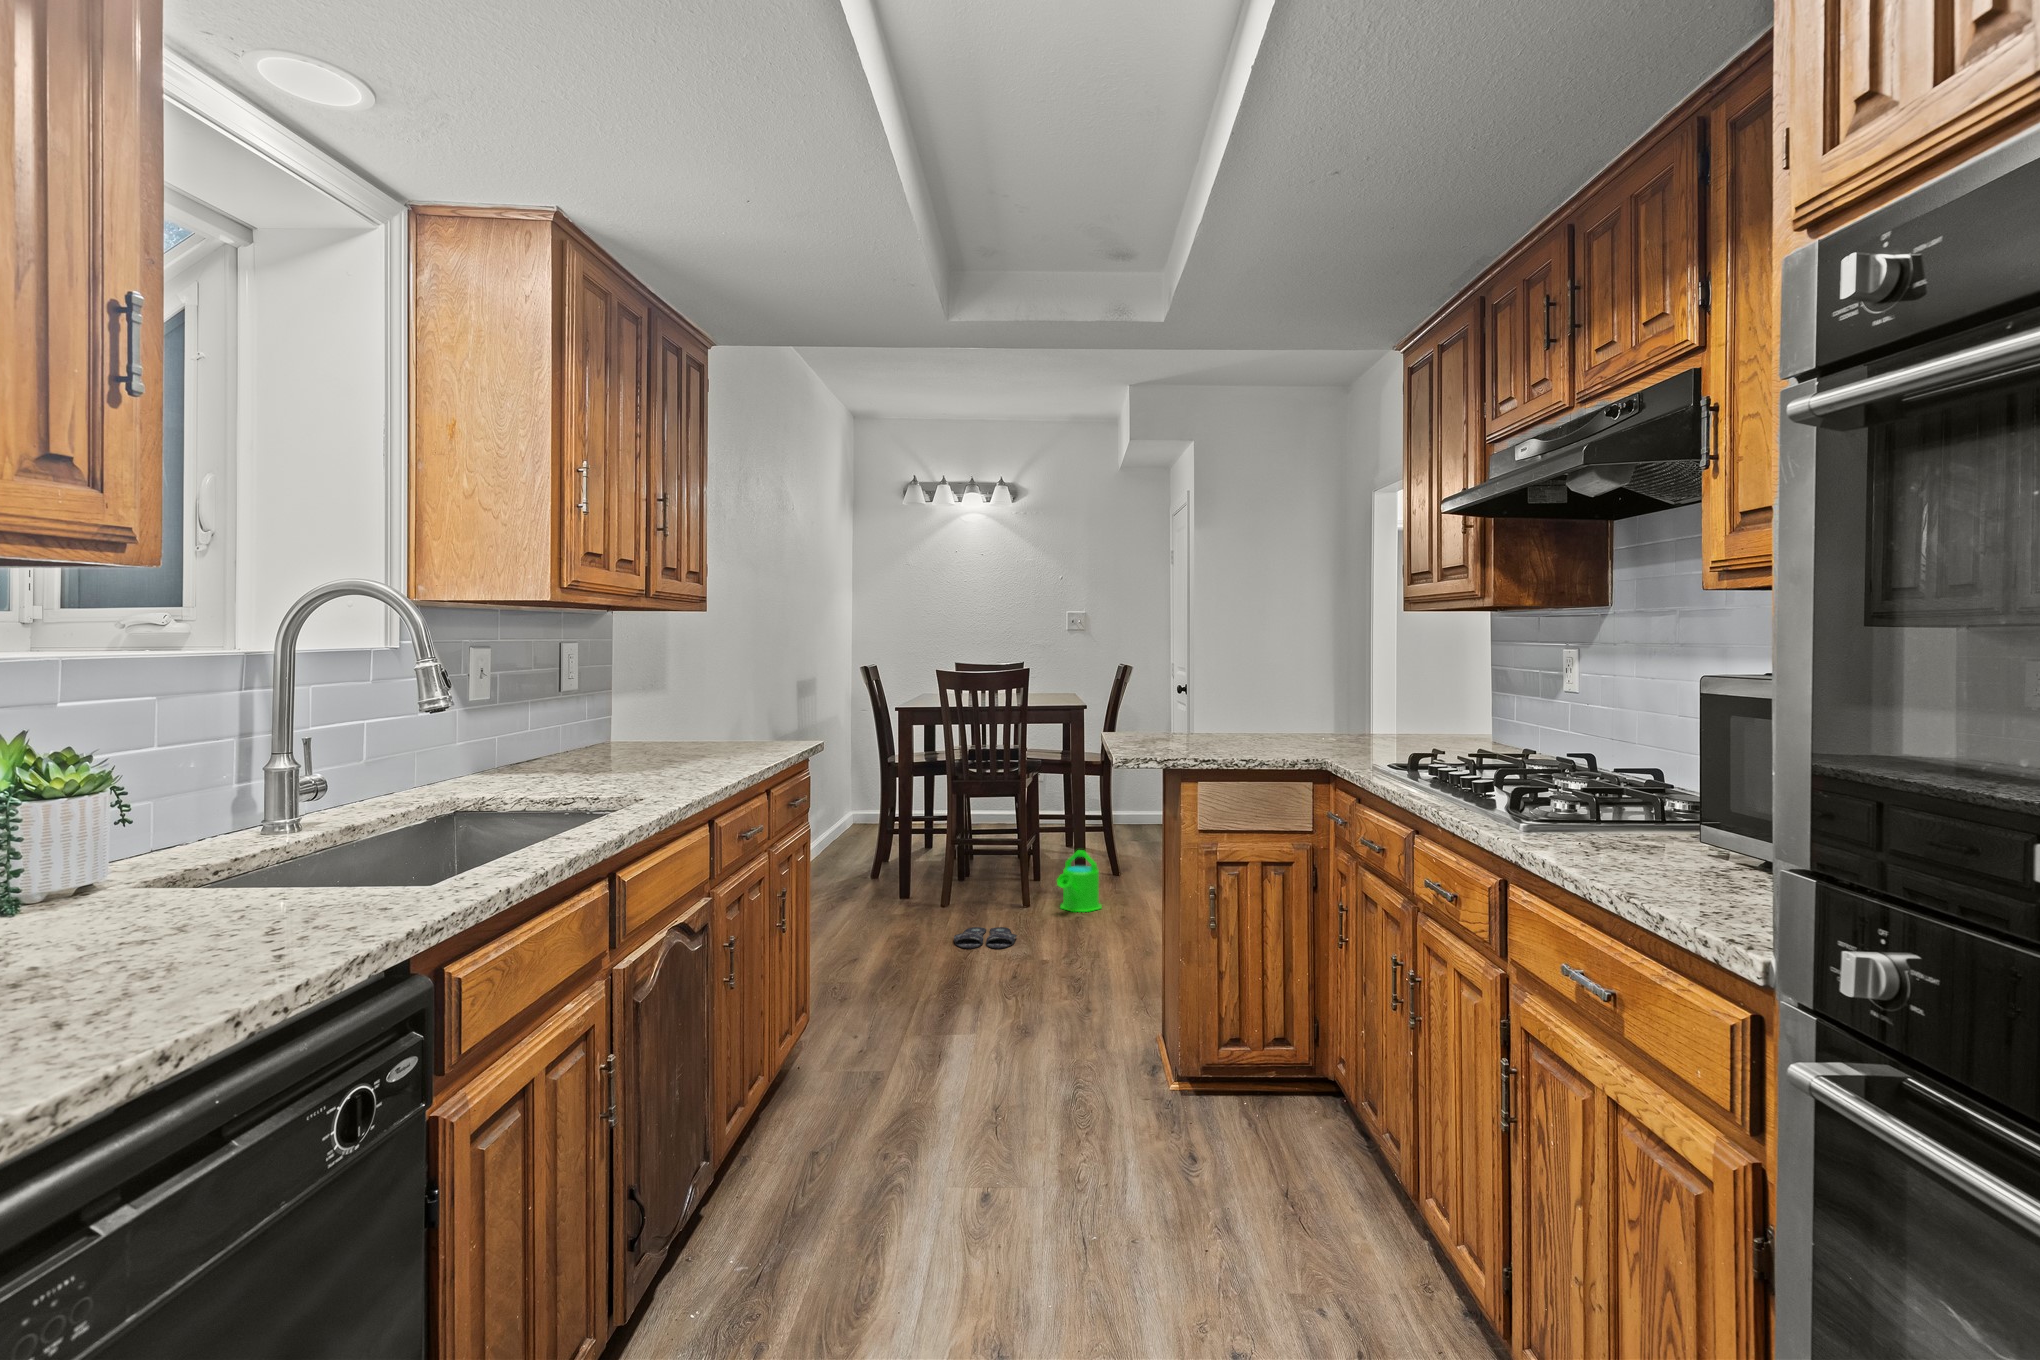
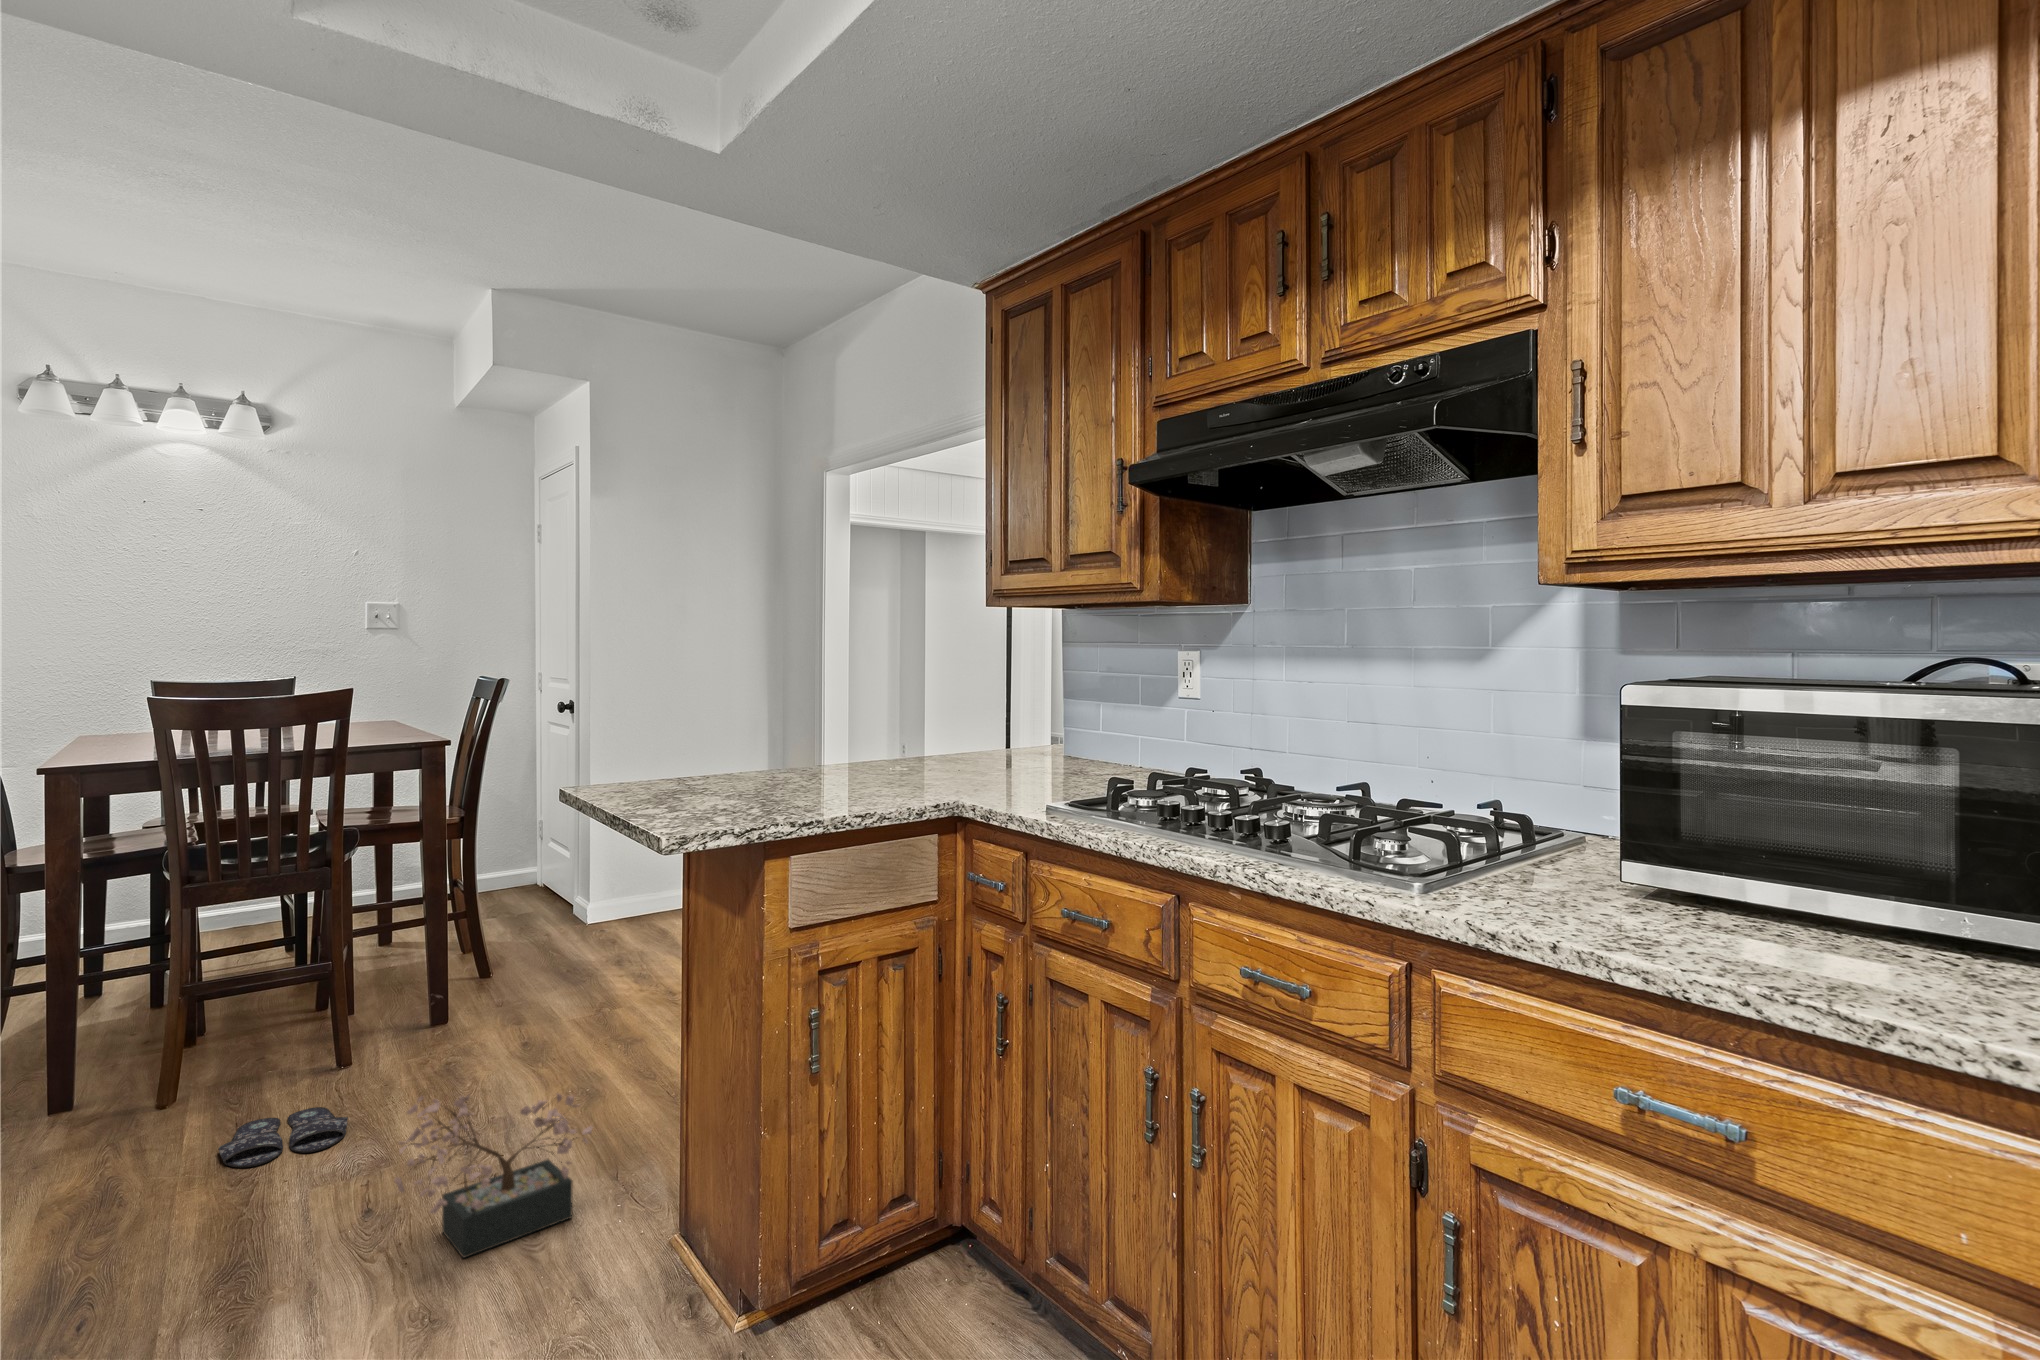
watering can: present [1057,850,1102,912] -> none [403,956,477,1052]
decorative plant: none [1012,915,1124,1016] -> present [395,1093,592,1258]

